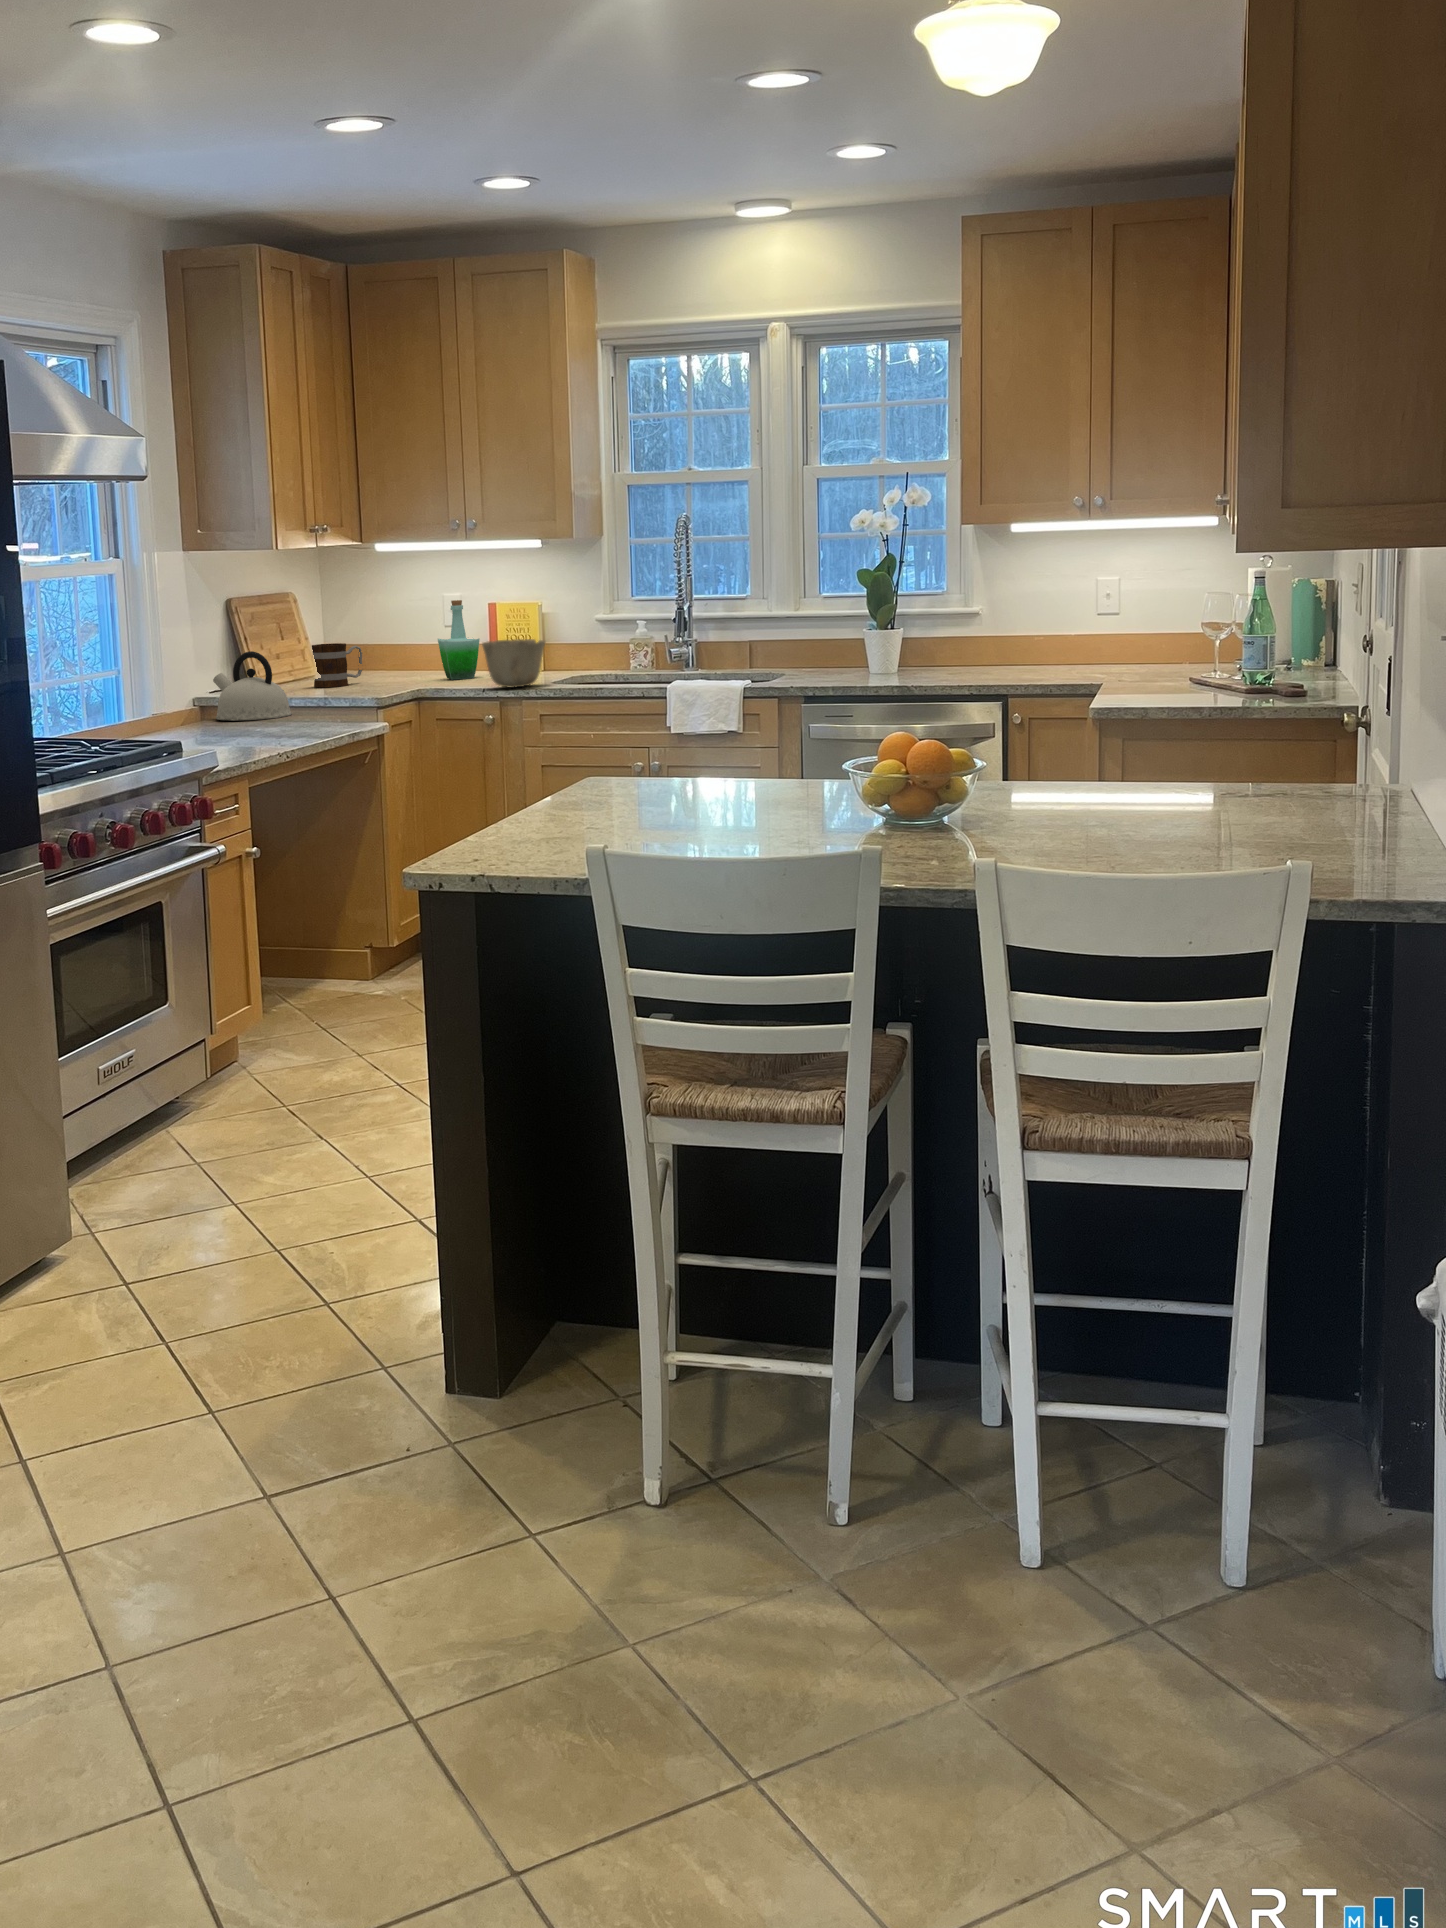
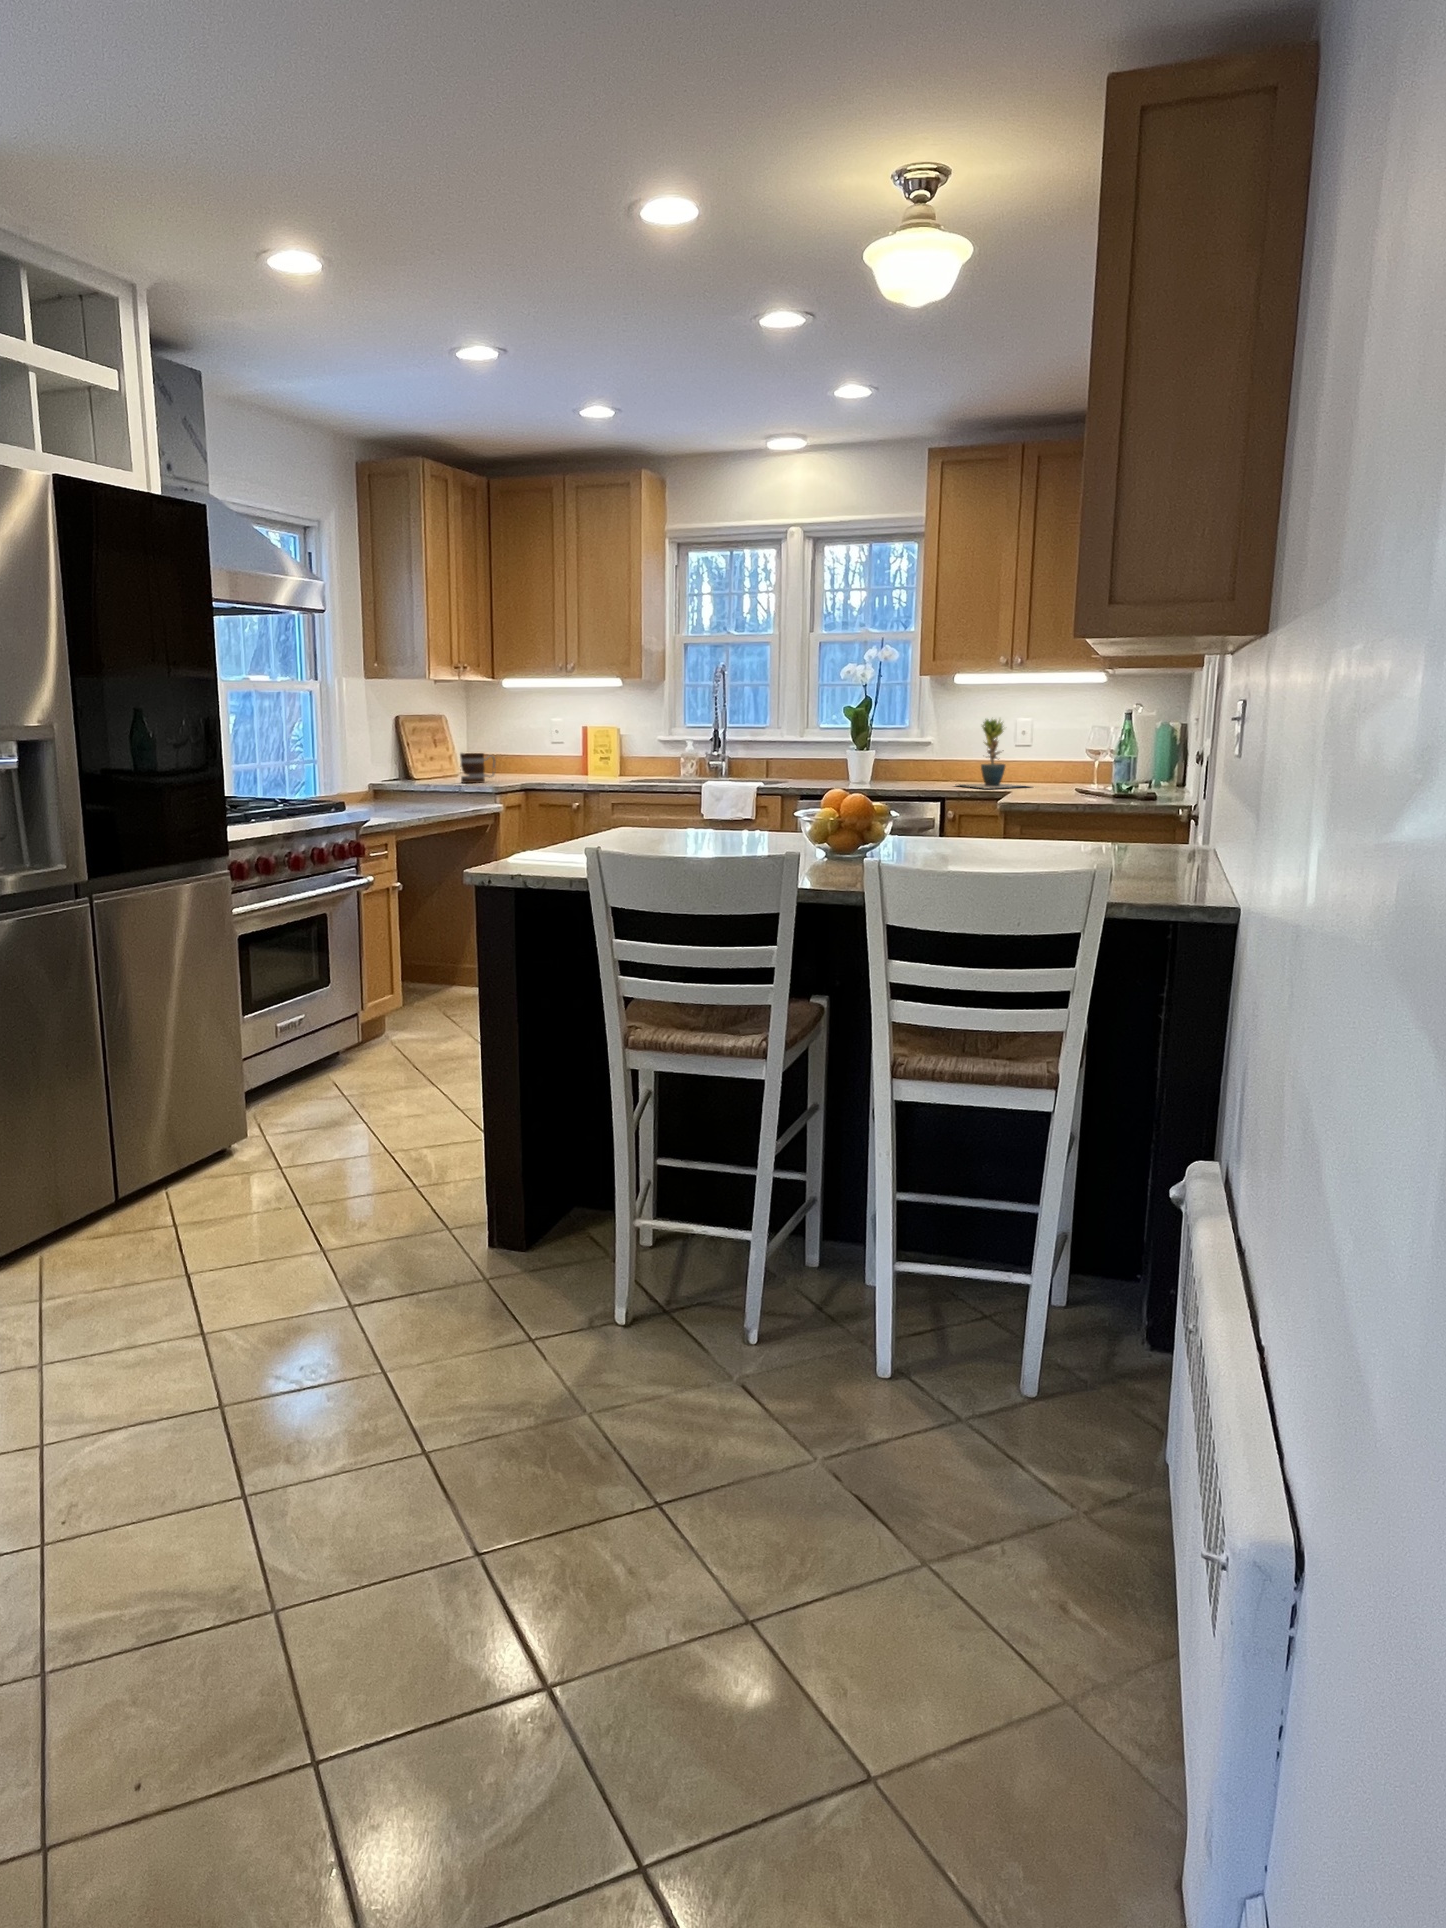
potted plant: none [1018,582,1136,683] -> present [962,719,1021,789]
bottle: present [438,600,480,680] -> none [548,724,576,780]
ceramic bowl: present [482,639,545,688] -> none [574,750,619,783]
kettle: present [213,651,292,721] -> none [382,749,436,797]

